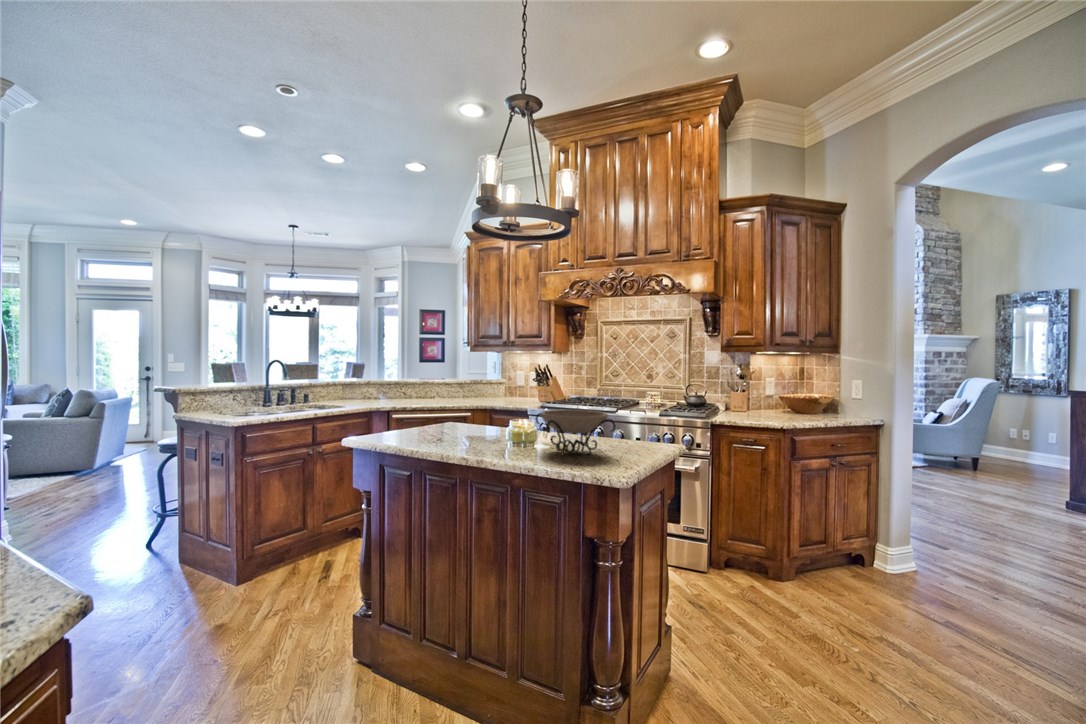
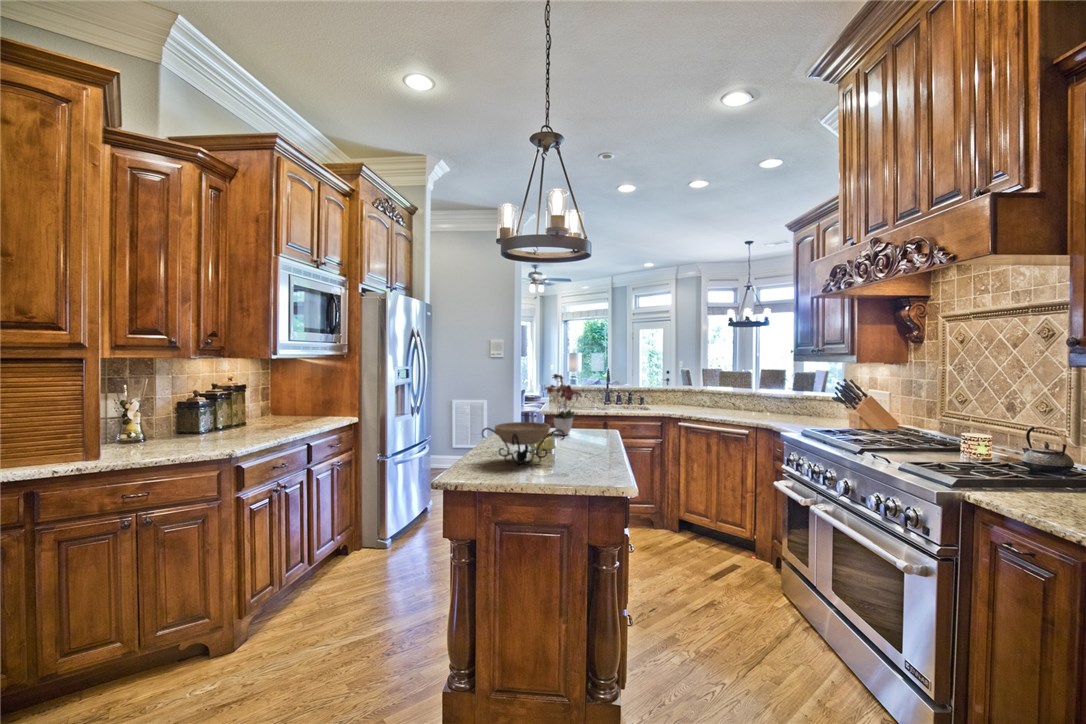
flower arrangement: none [422,357,470,432] -> present [547,374,582,435]

